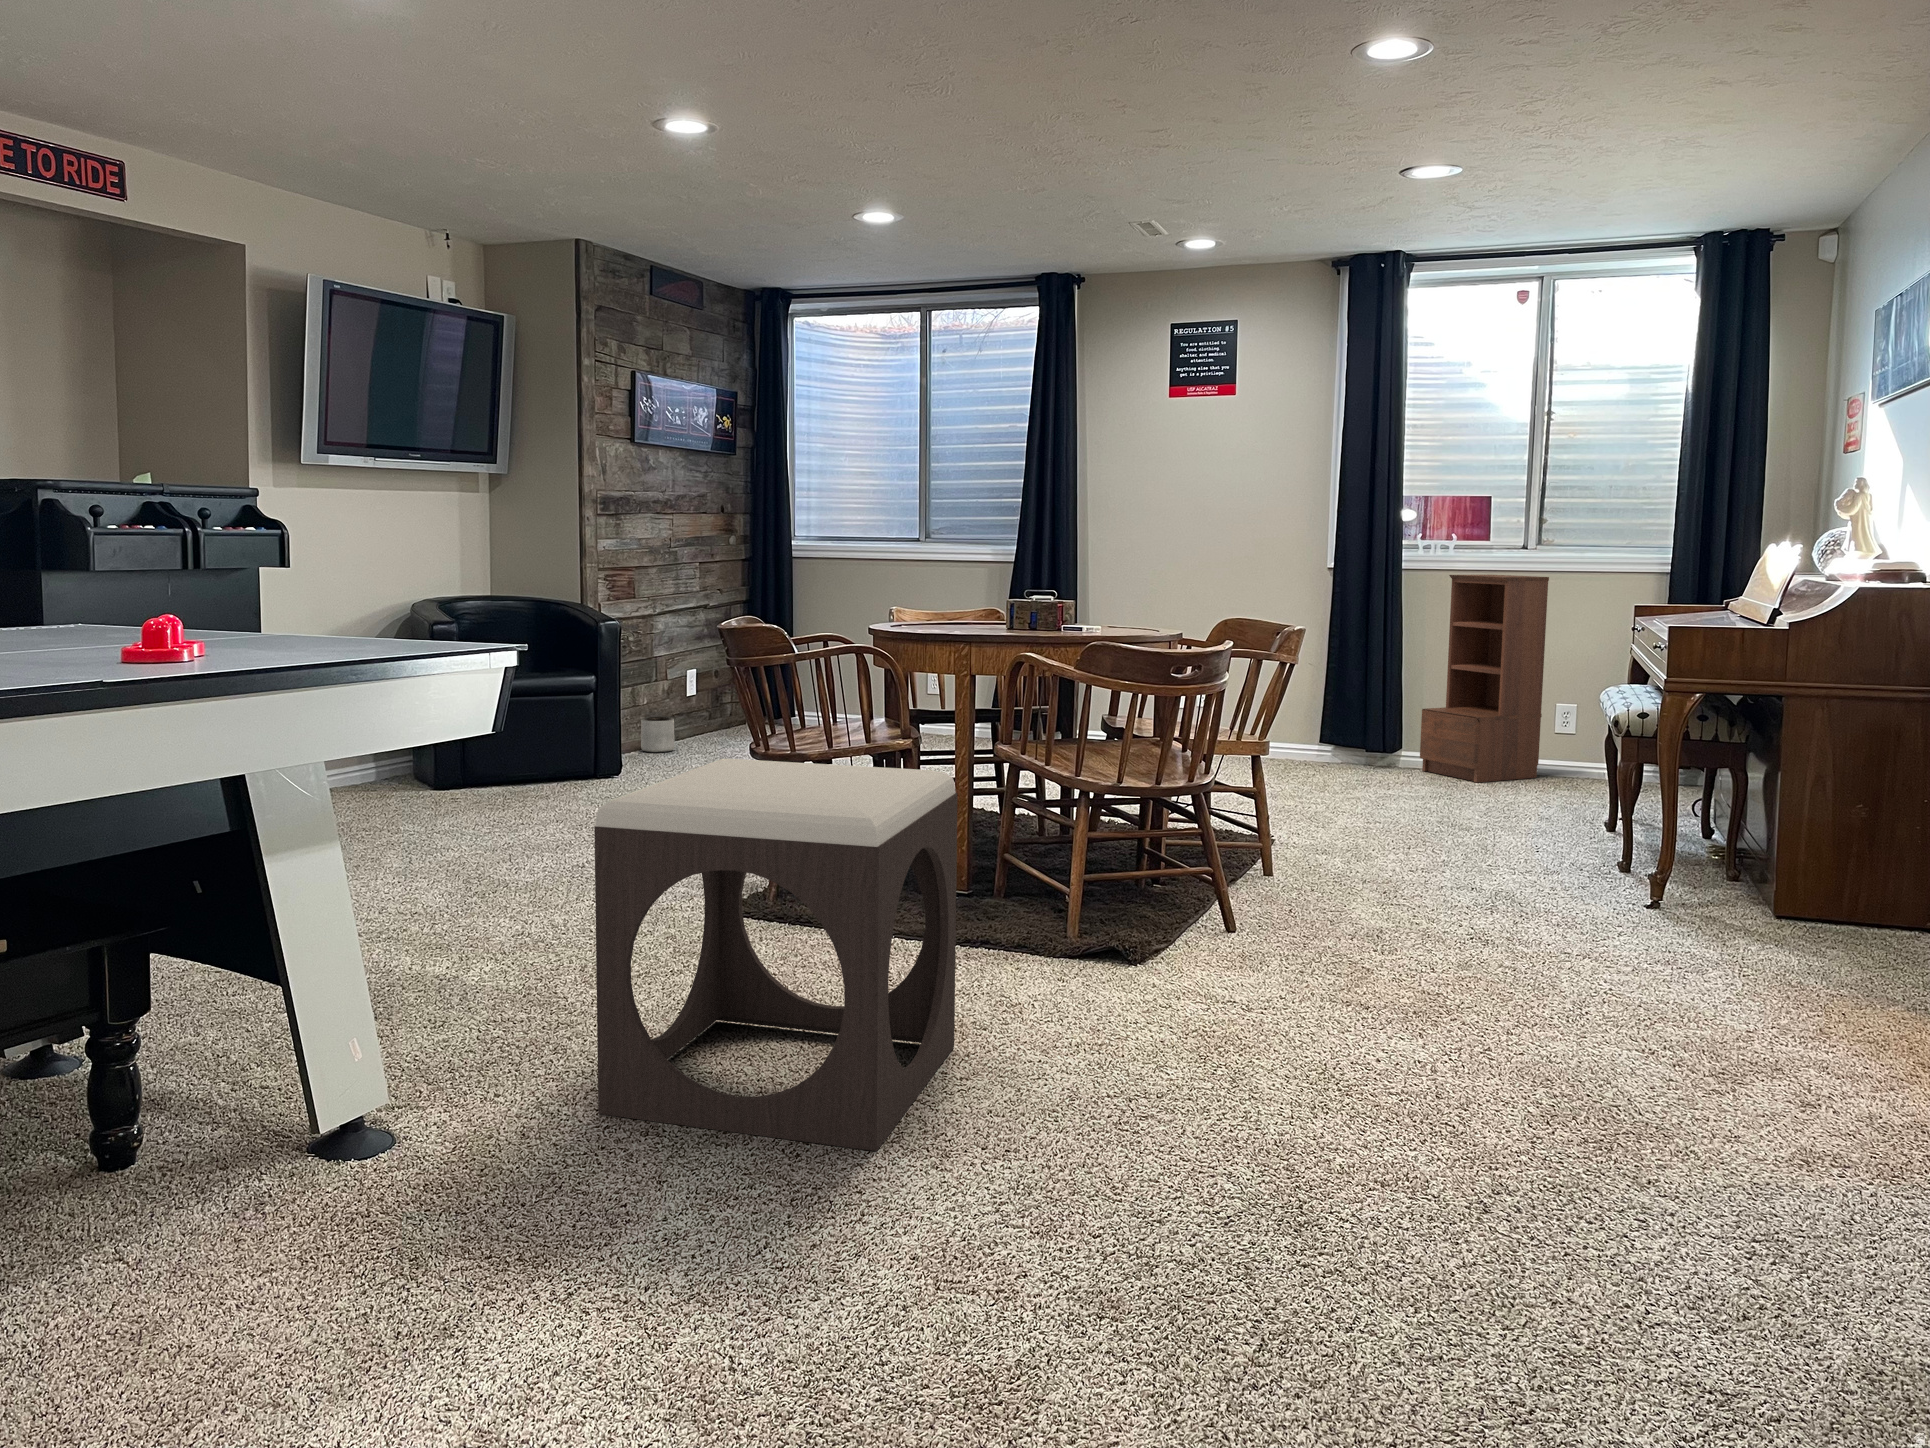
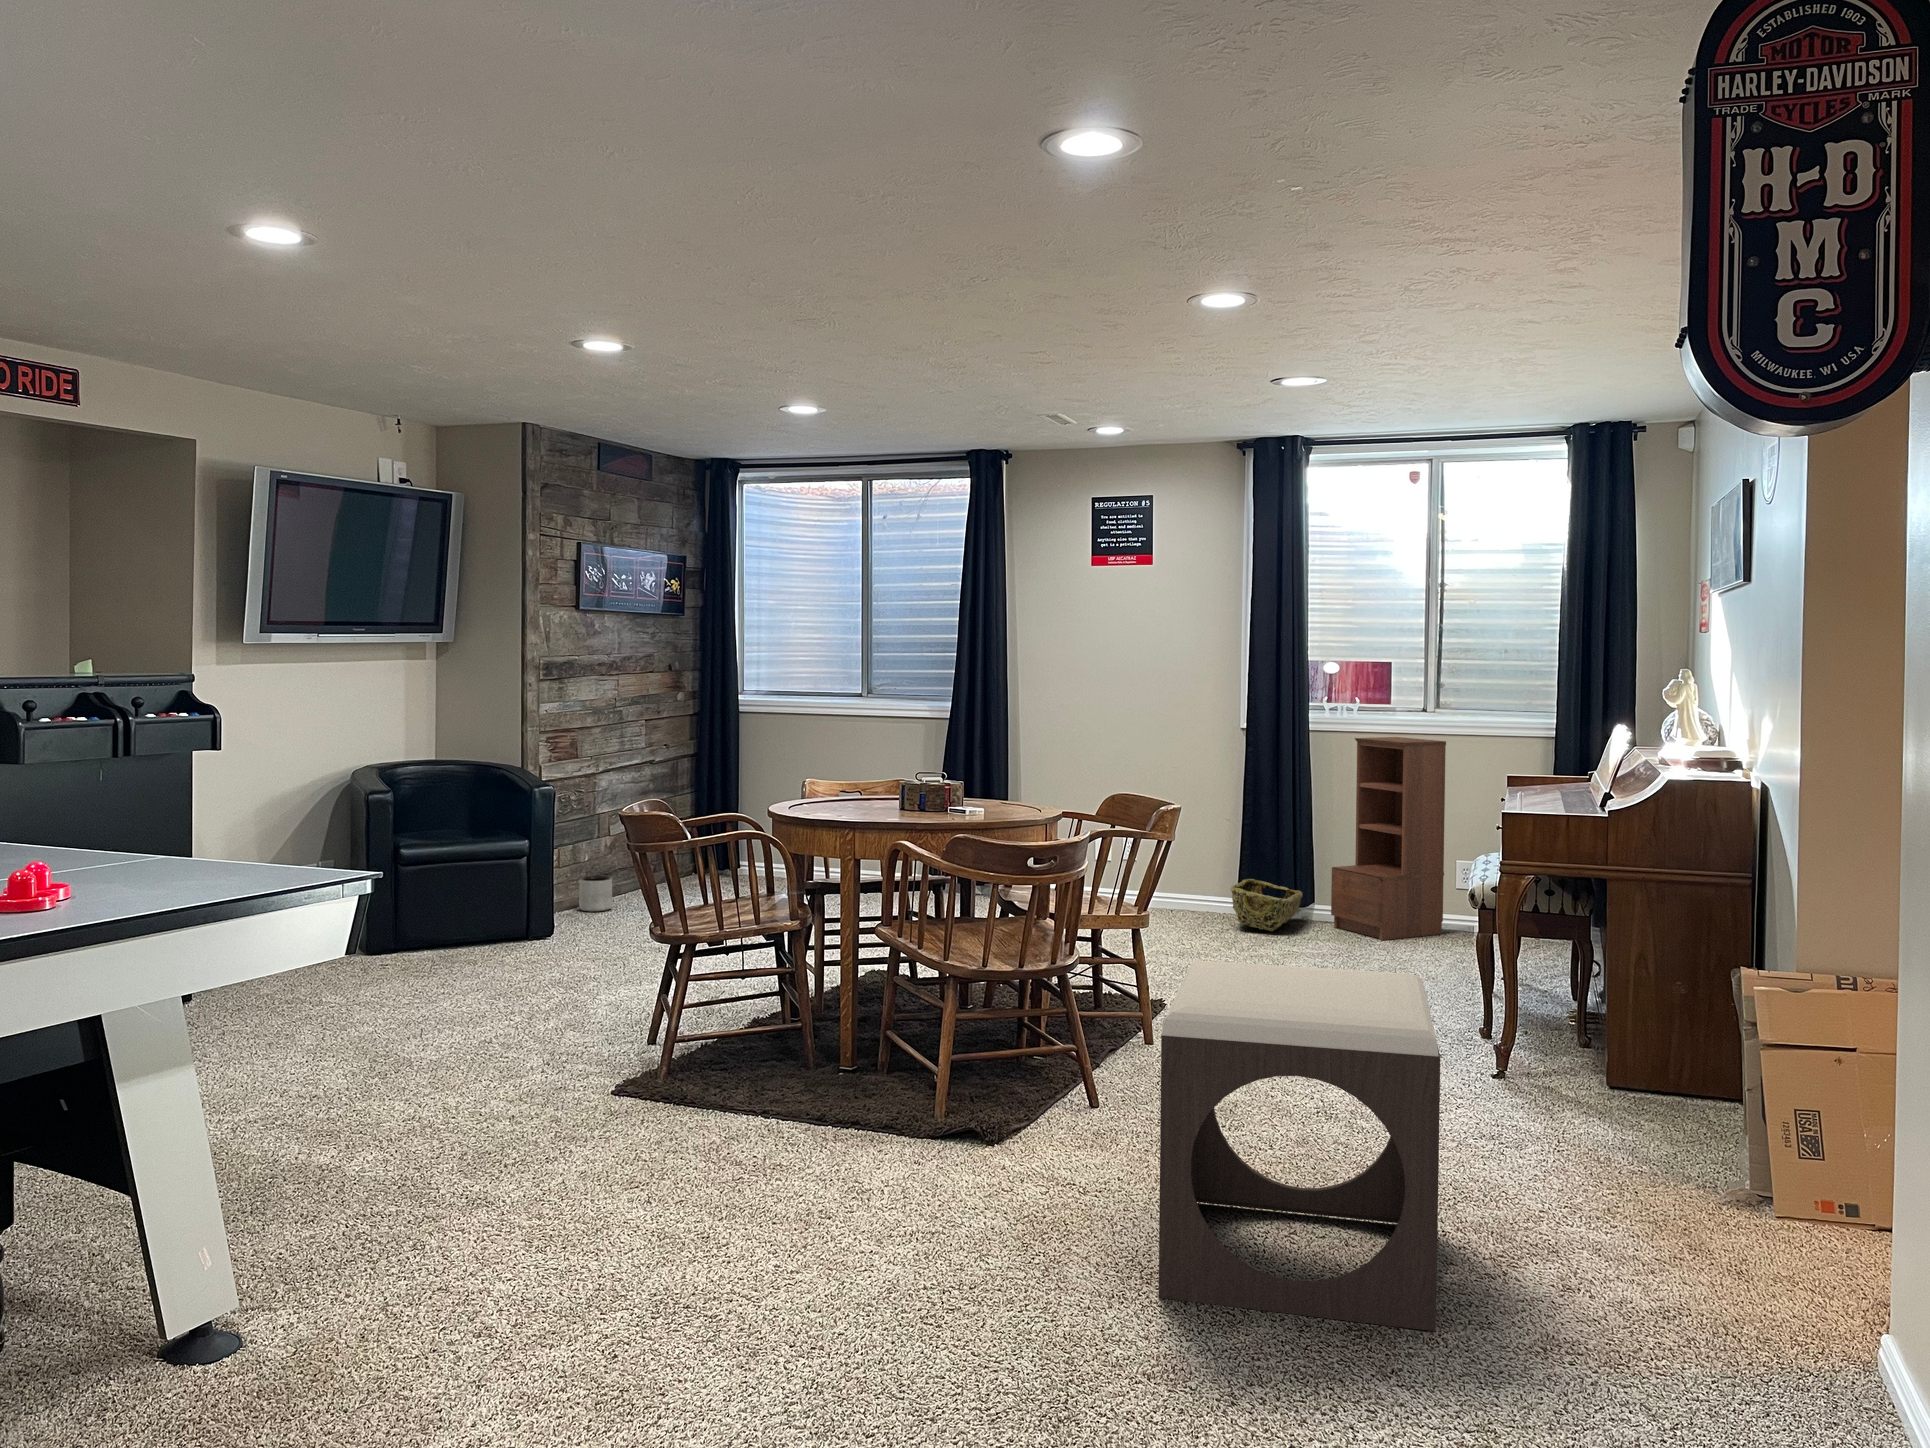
woven basket: none [1317,722,1390,774] -> present [1230,879,1303,931]
footstool: present [594,759,957,1151] -> present [1159,961,1440,1331]

